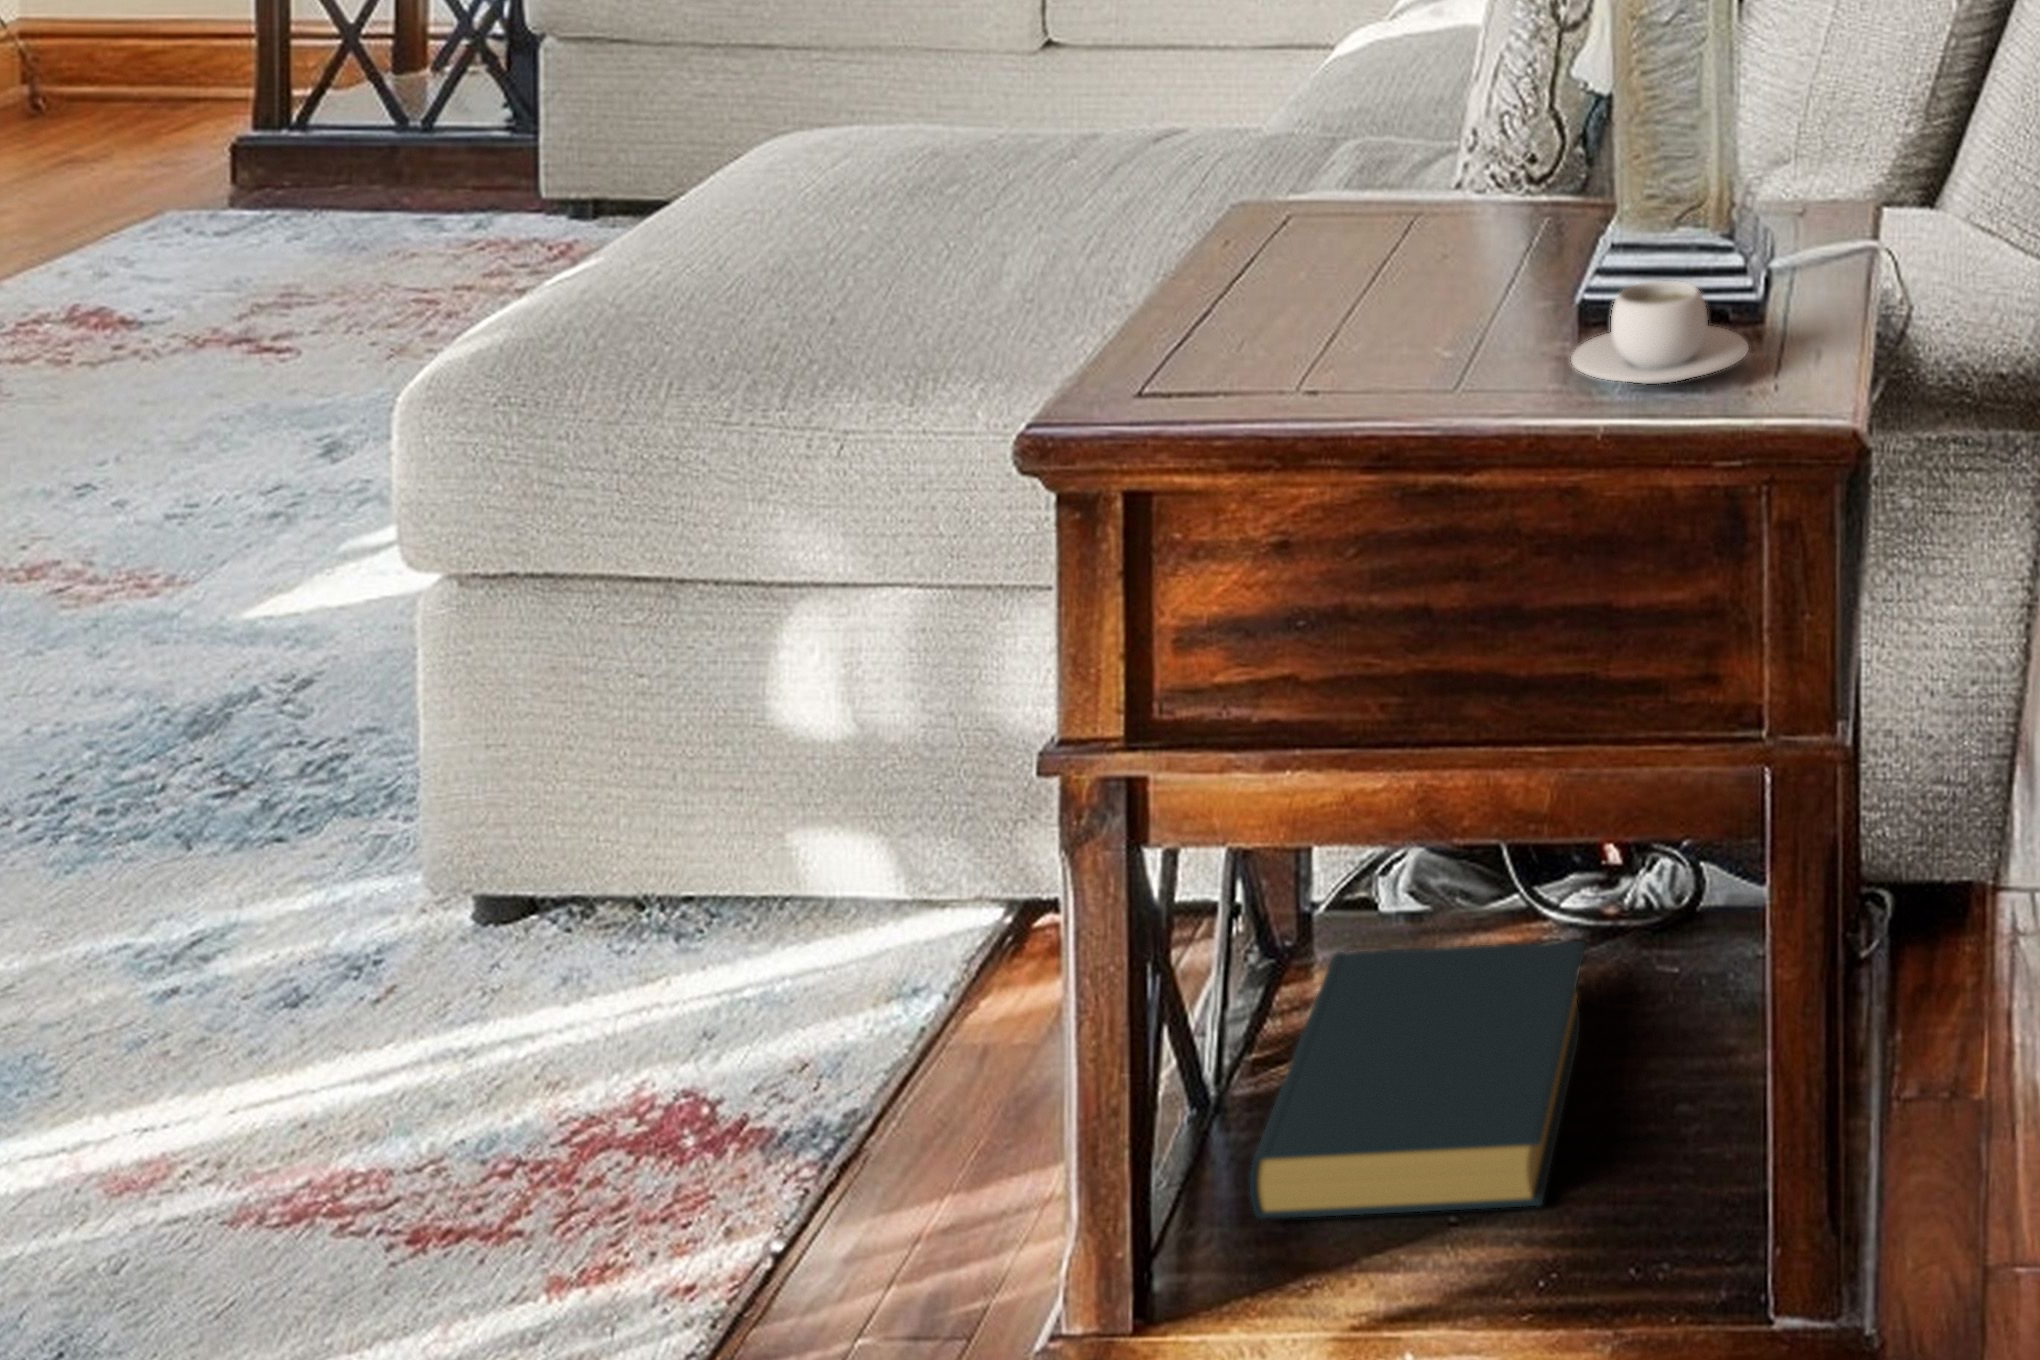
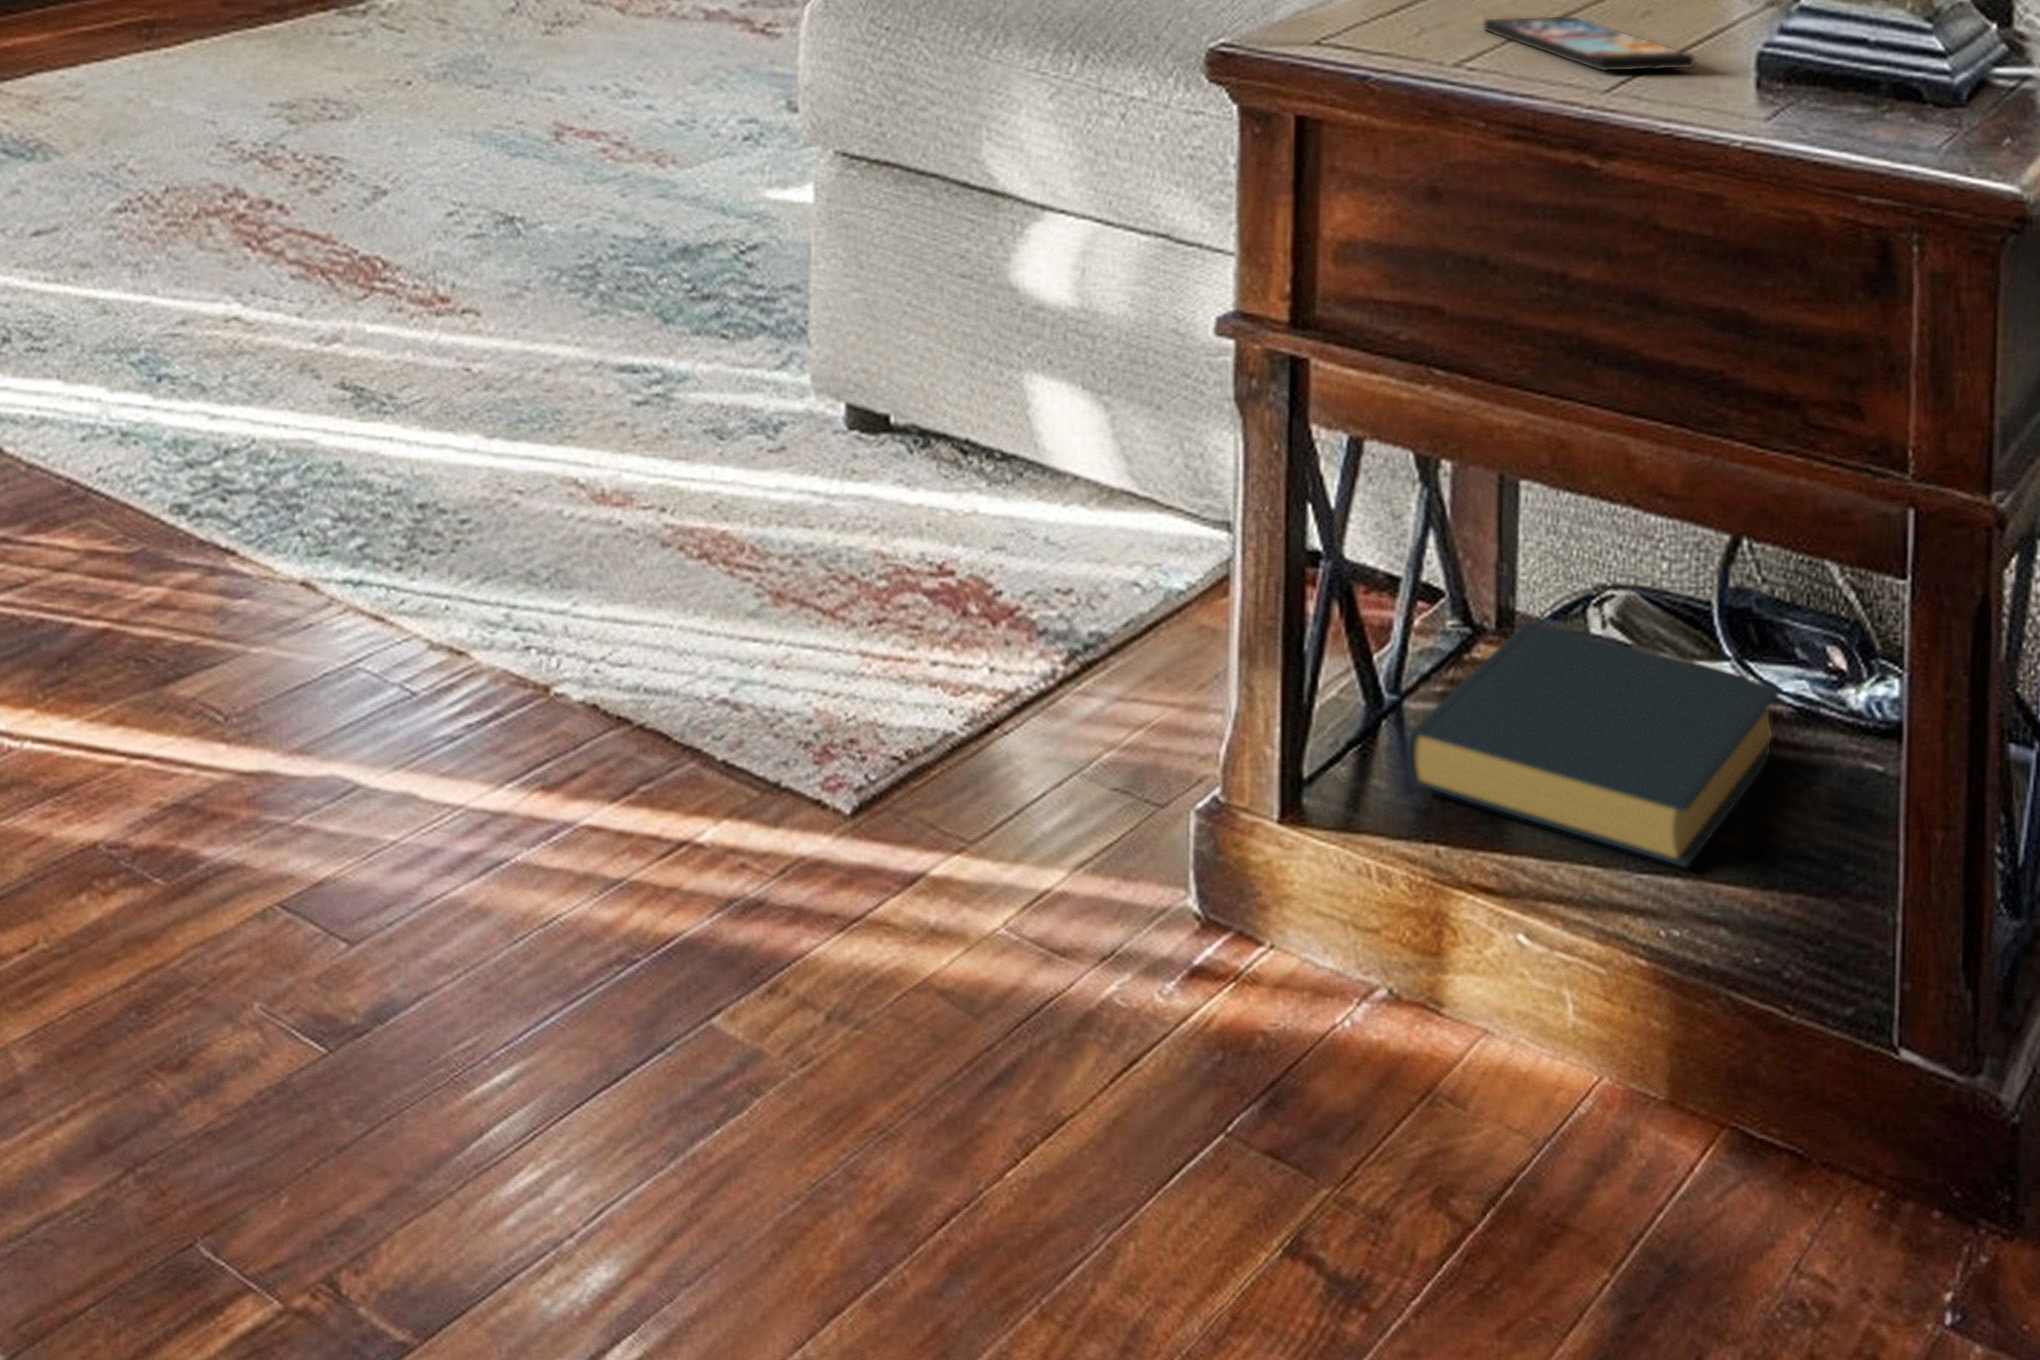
teacup: present [1571,281,1749,384] -> none [1718,32,1914,123]
smartphone: none [1311,289,1532,360] -> present [1484,17,1694,70]

